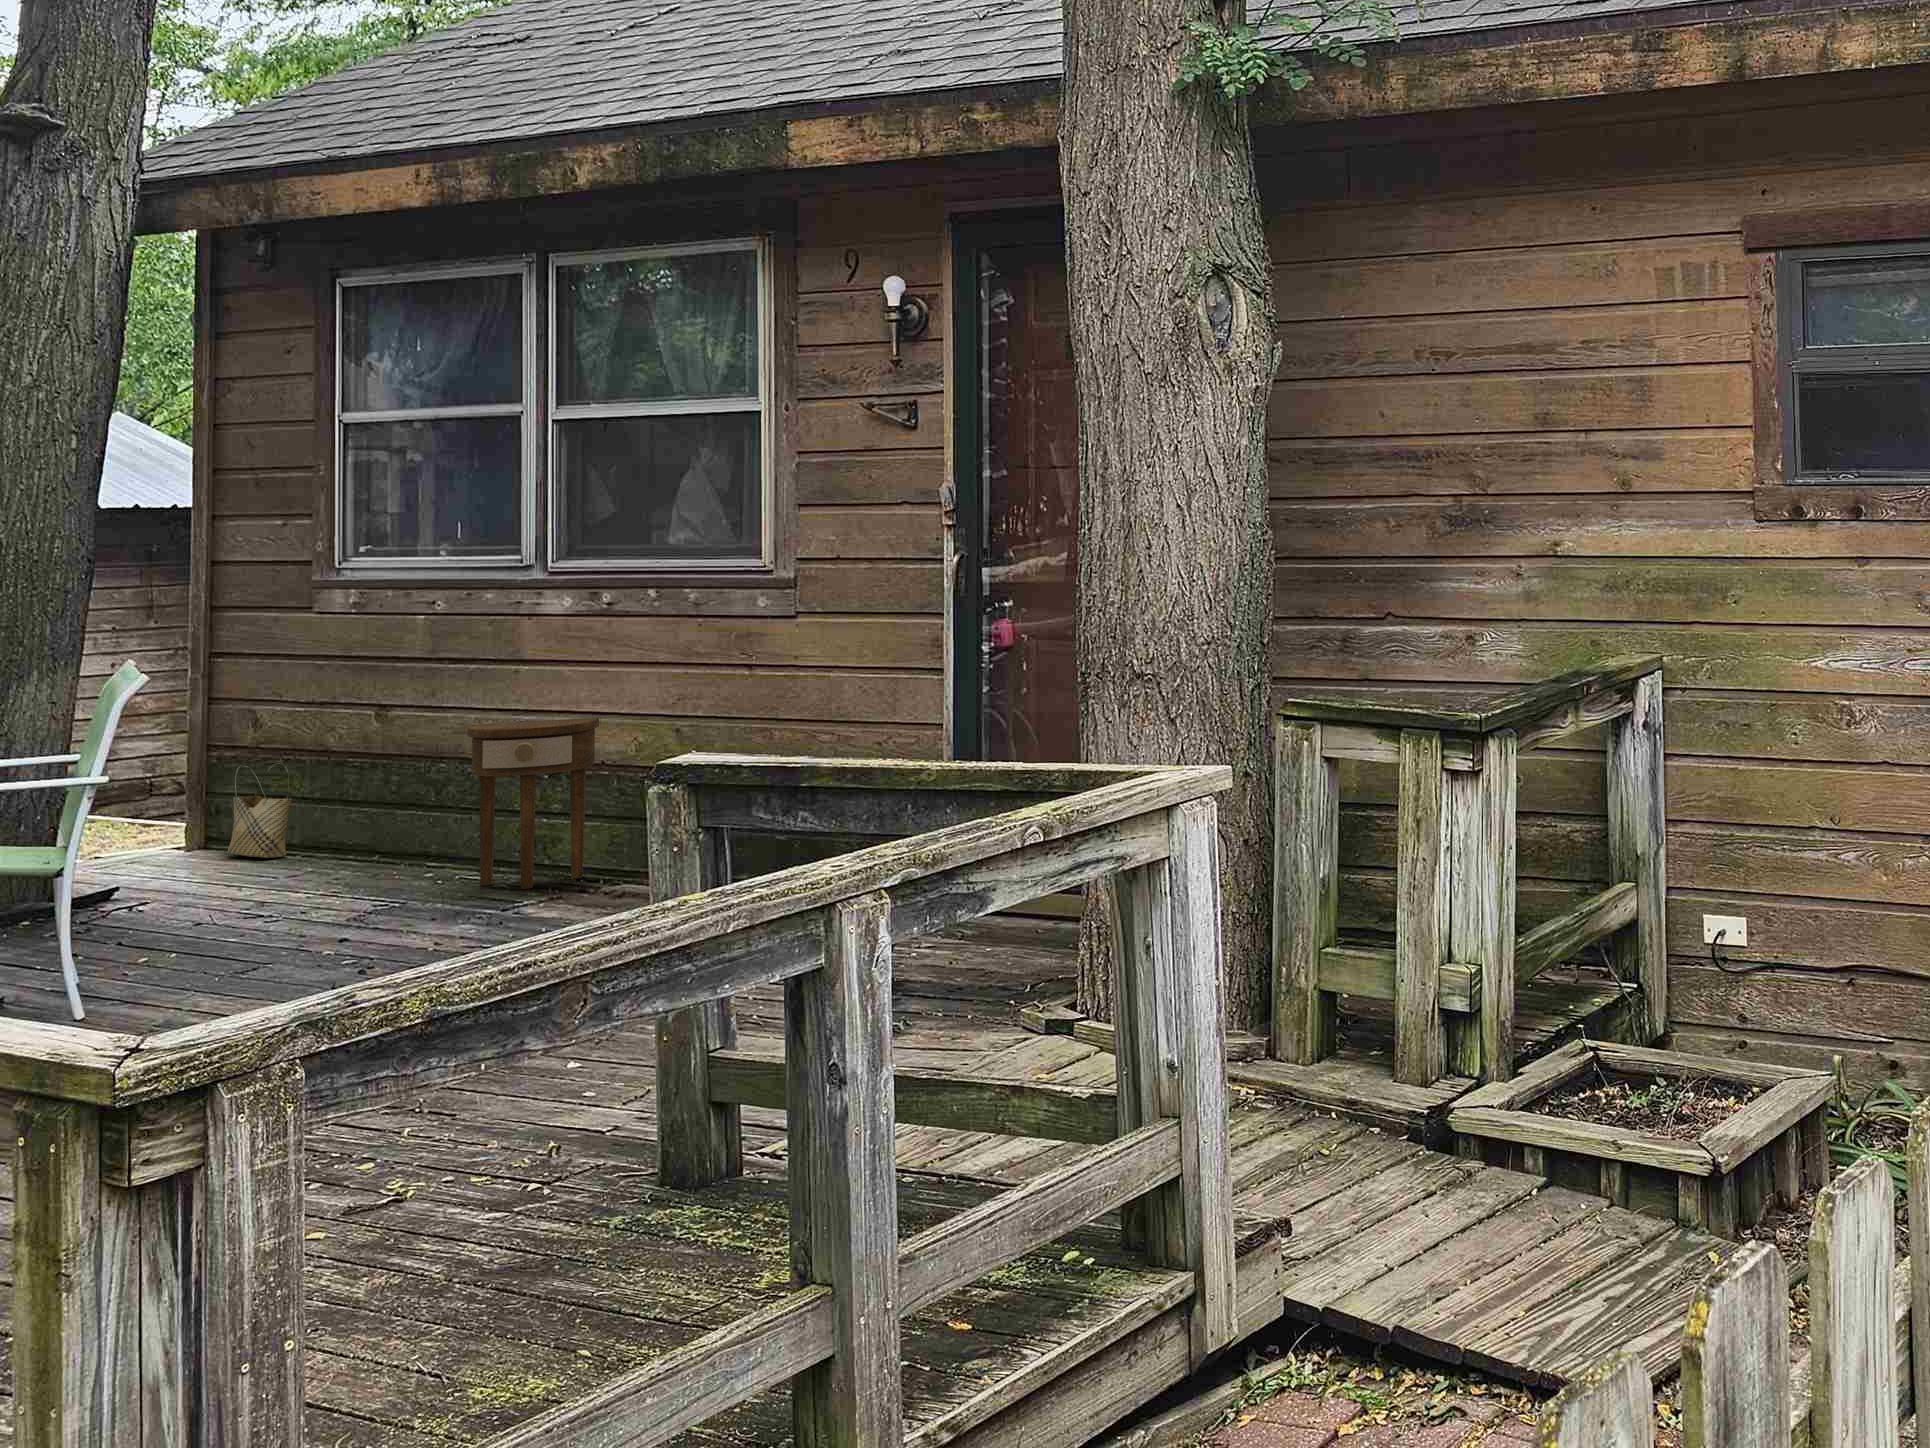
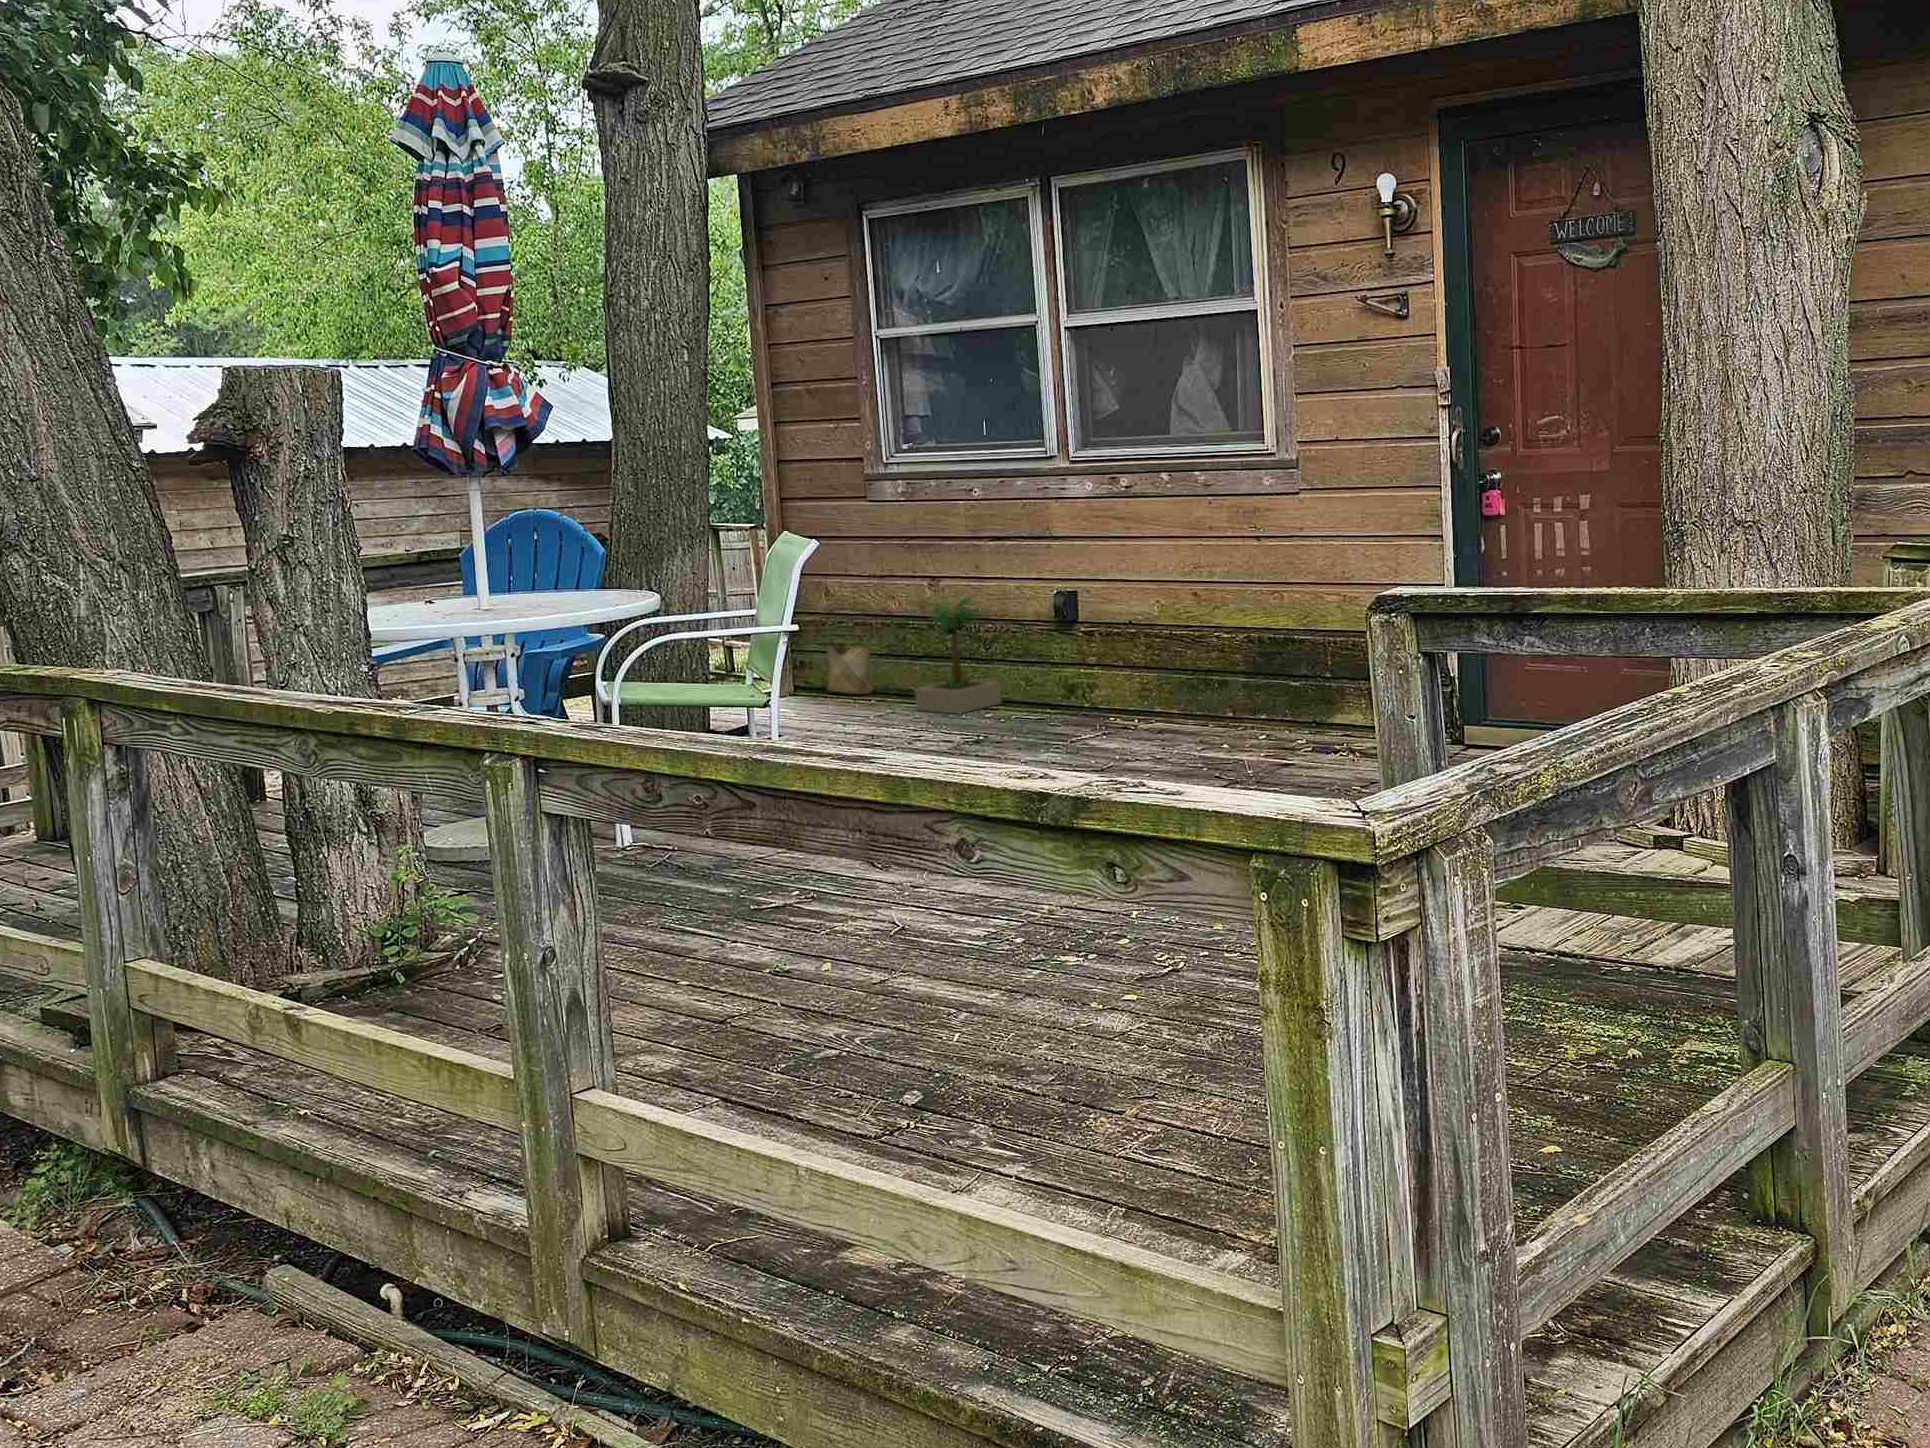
side table: present [467,718,599,889] -> none [1022,579,1125,719]
potted plant: none [320,731,449,883] -> present [915,595,1002,714]

